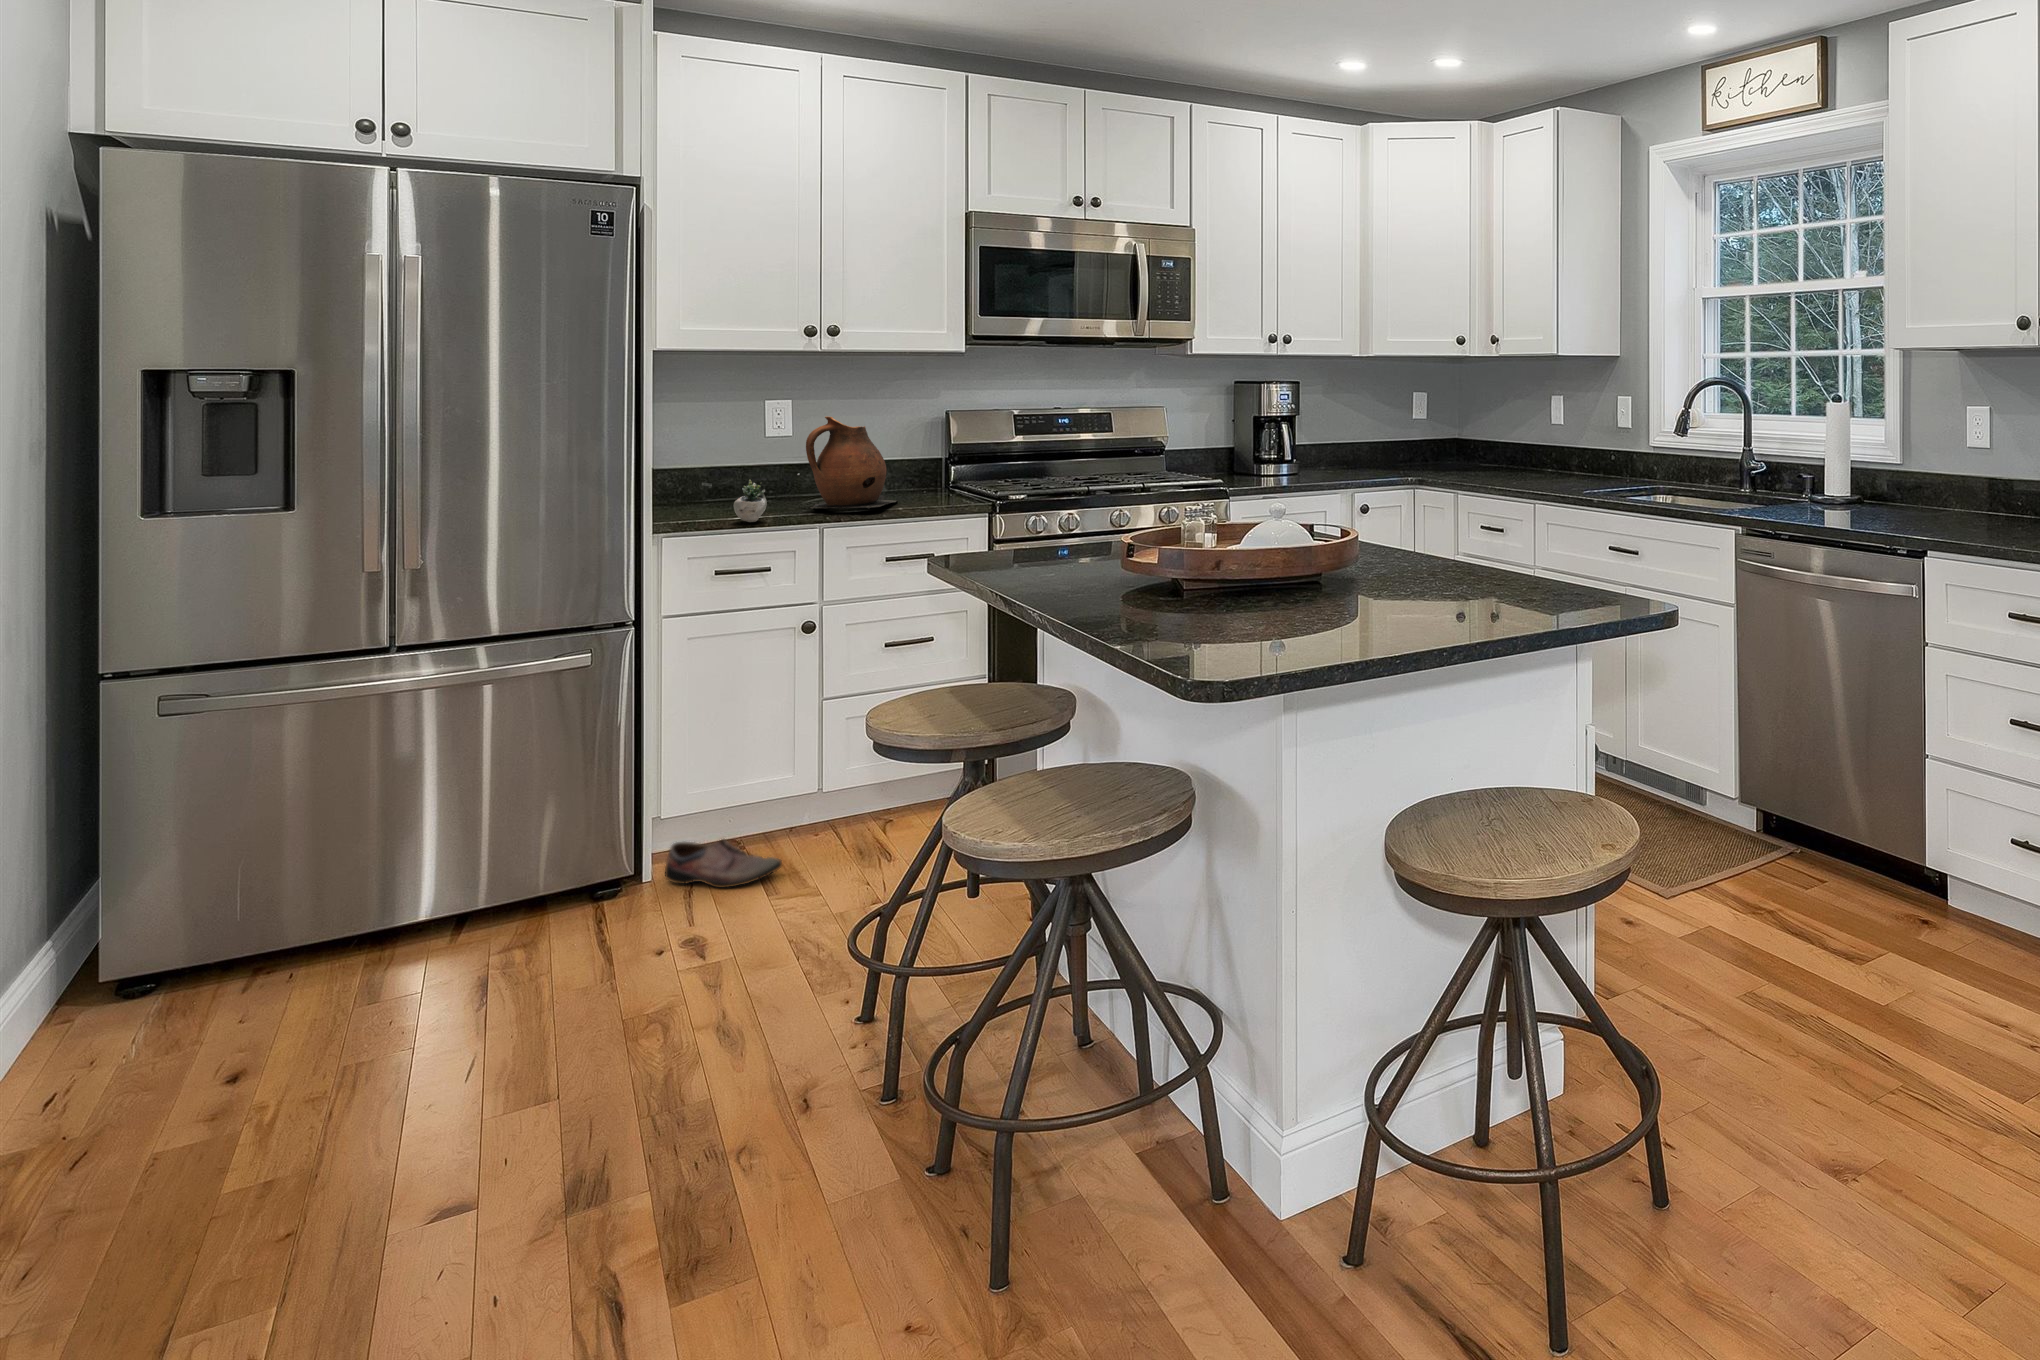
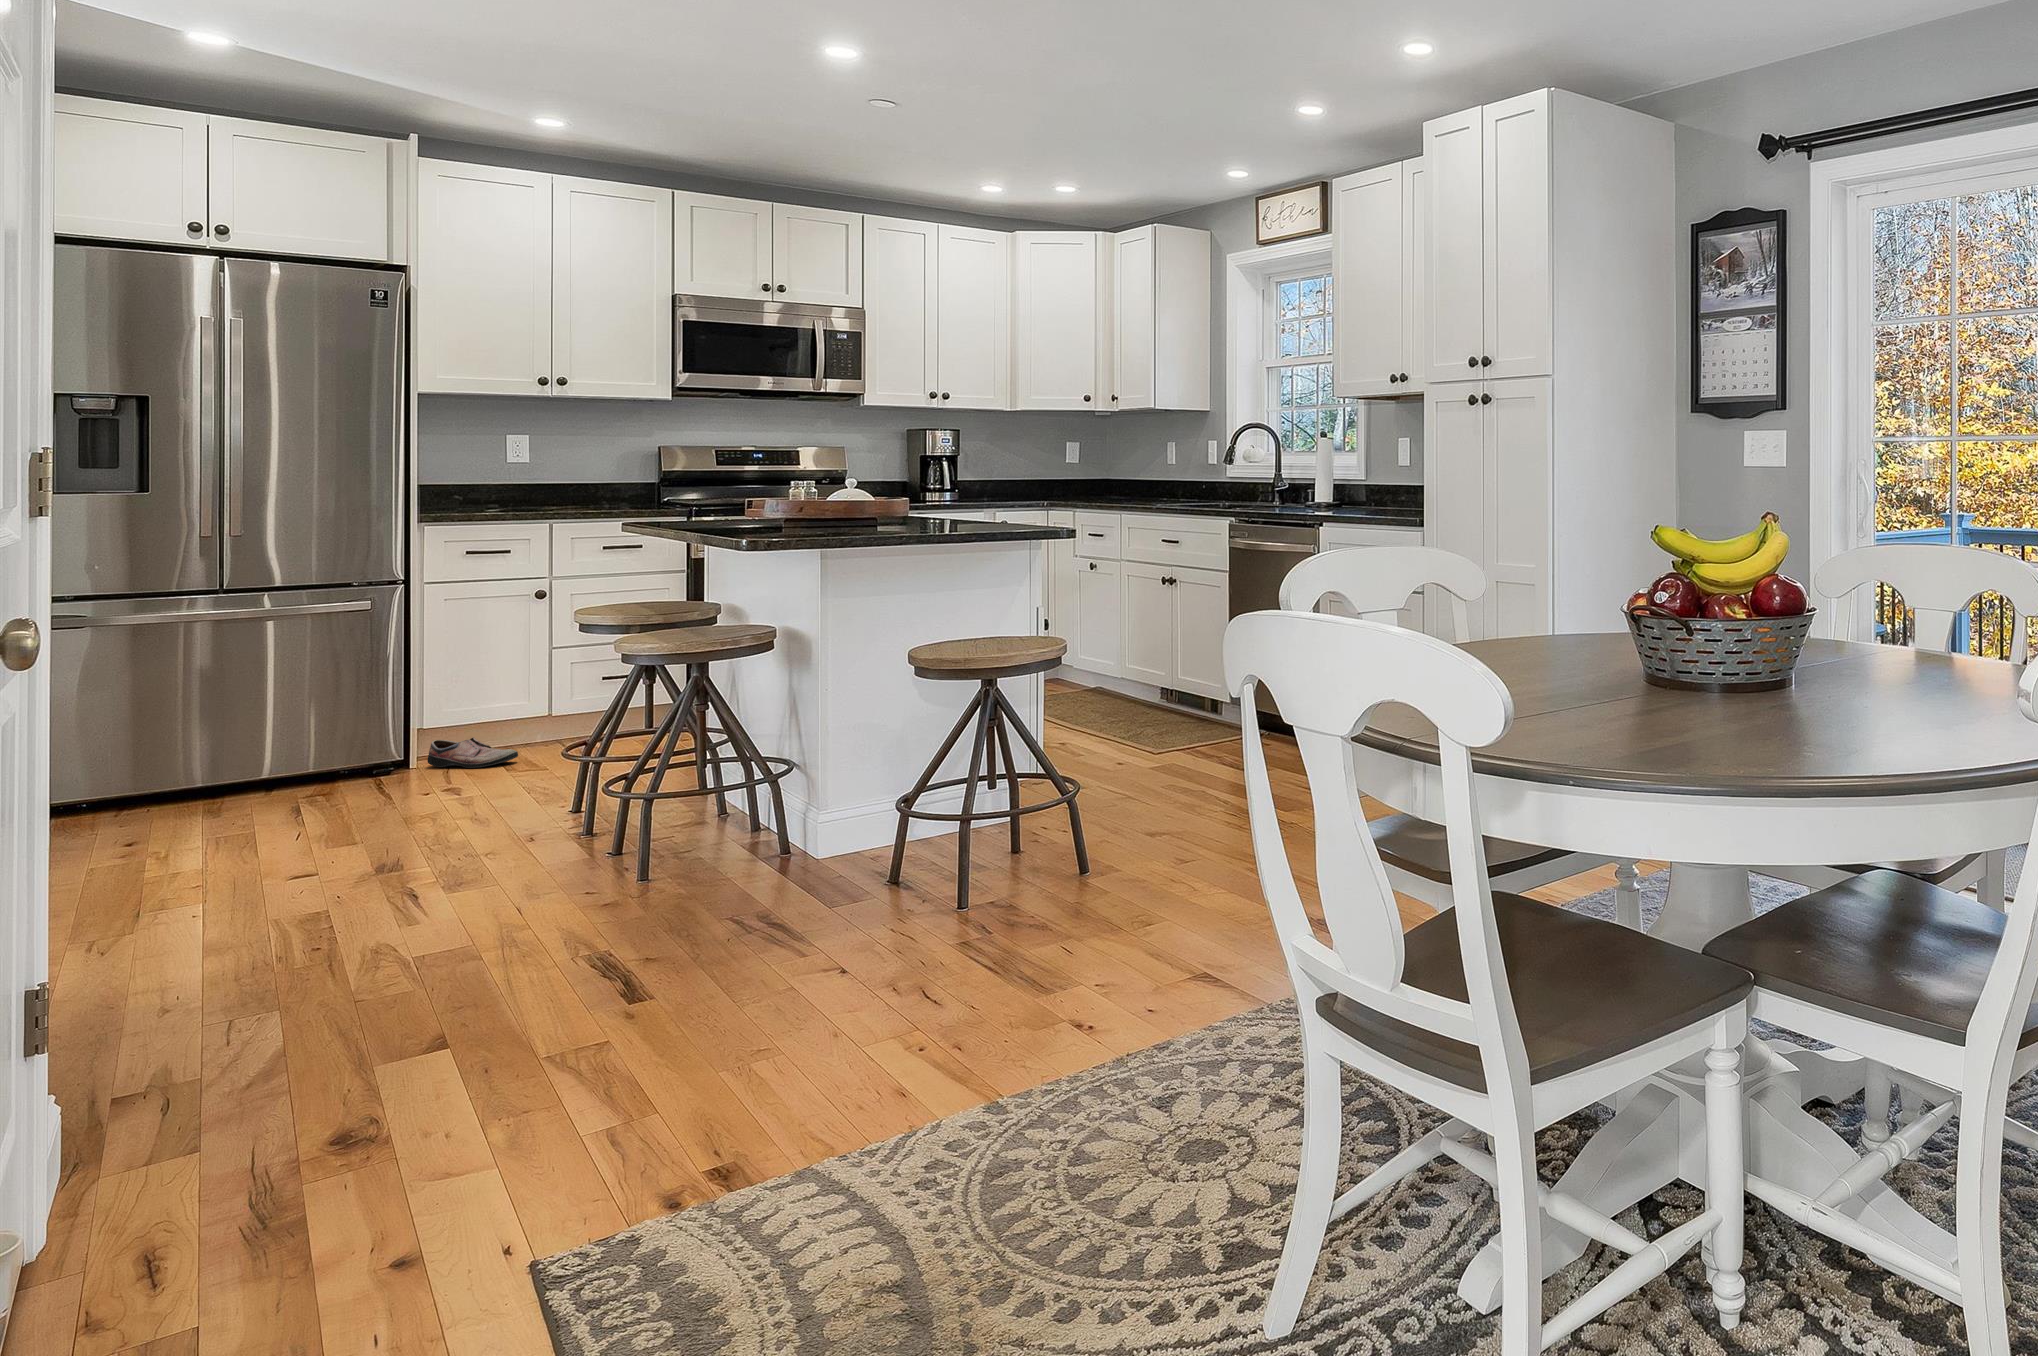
ceramic pitcher: present [806,416,898,509] -> none [539,445,614,512]
succulent plant: present [734,474,800,522] -> none [481,484,533,518]

